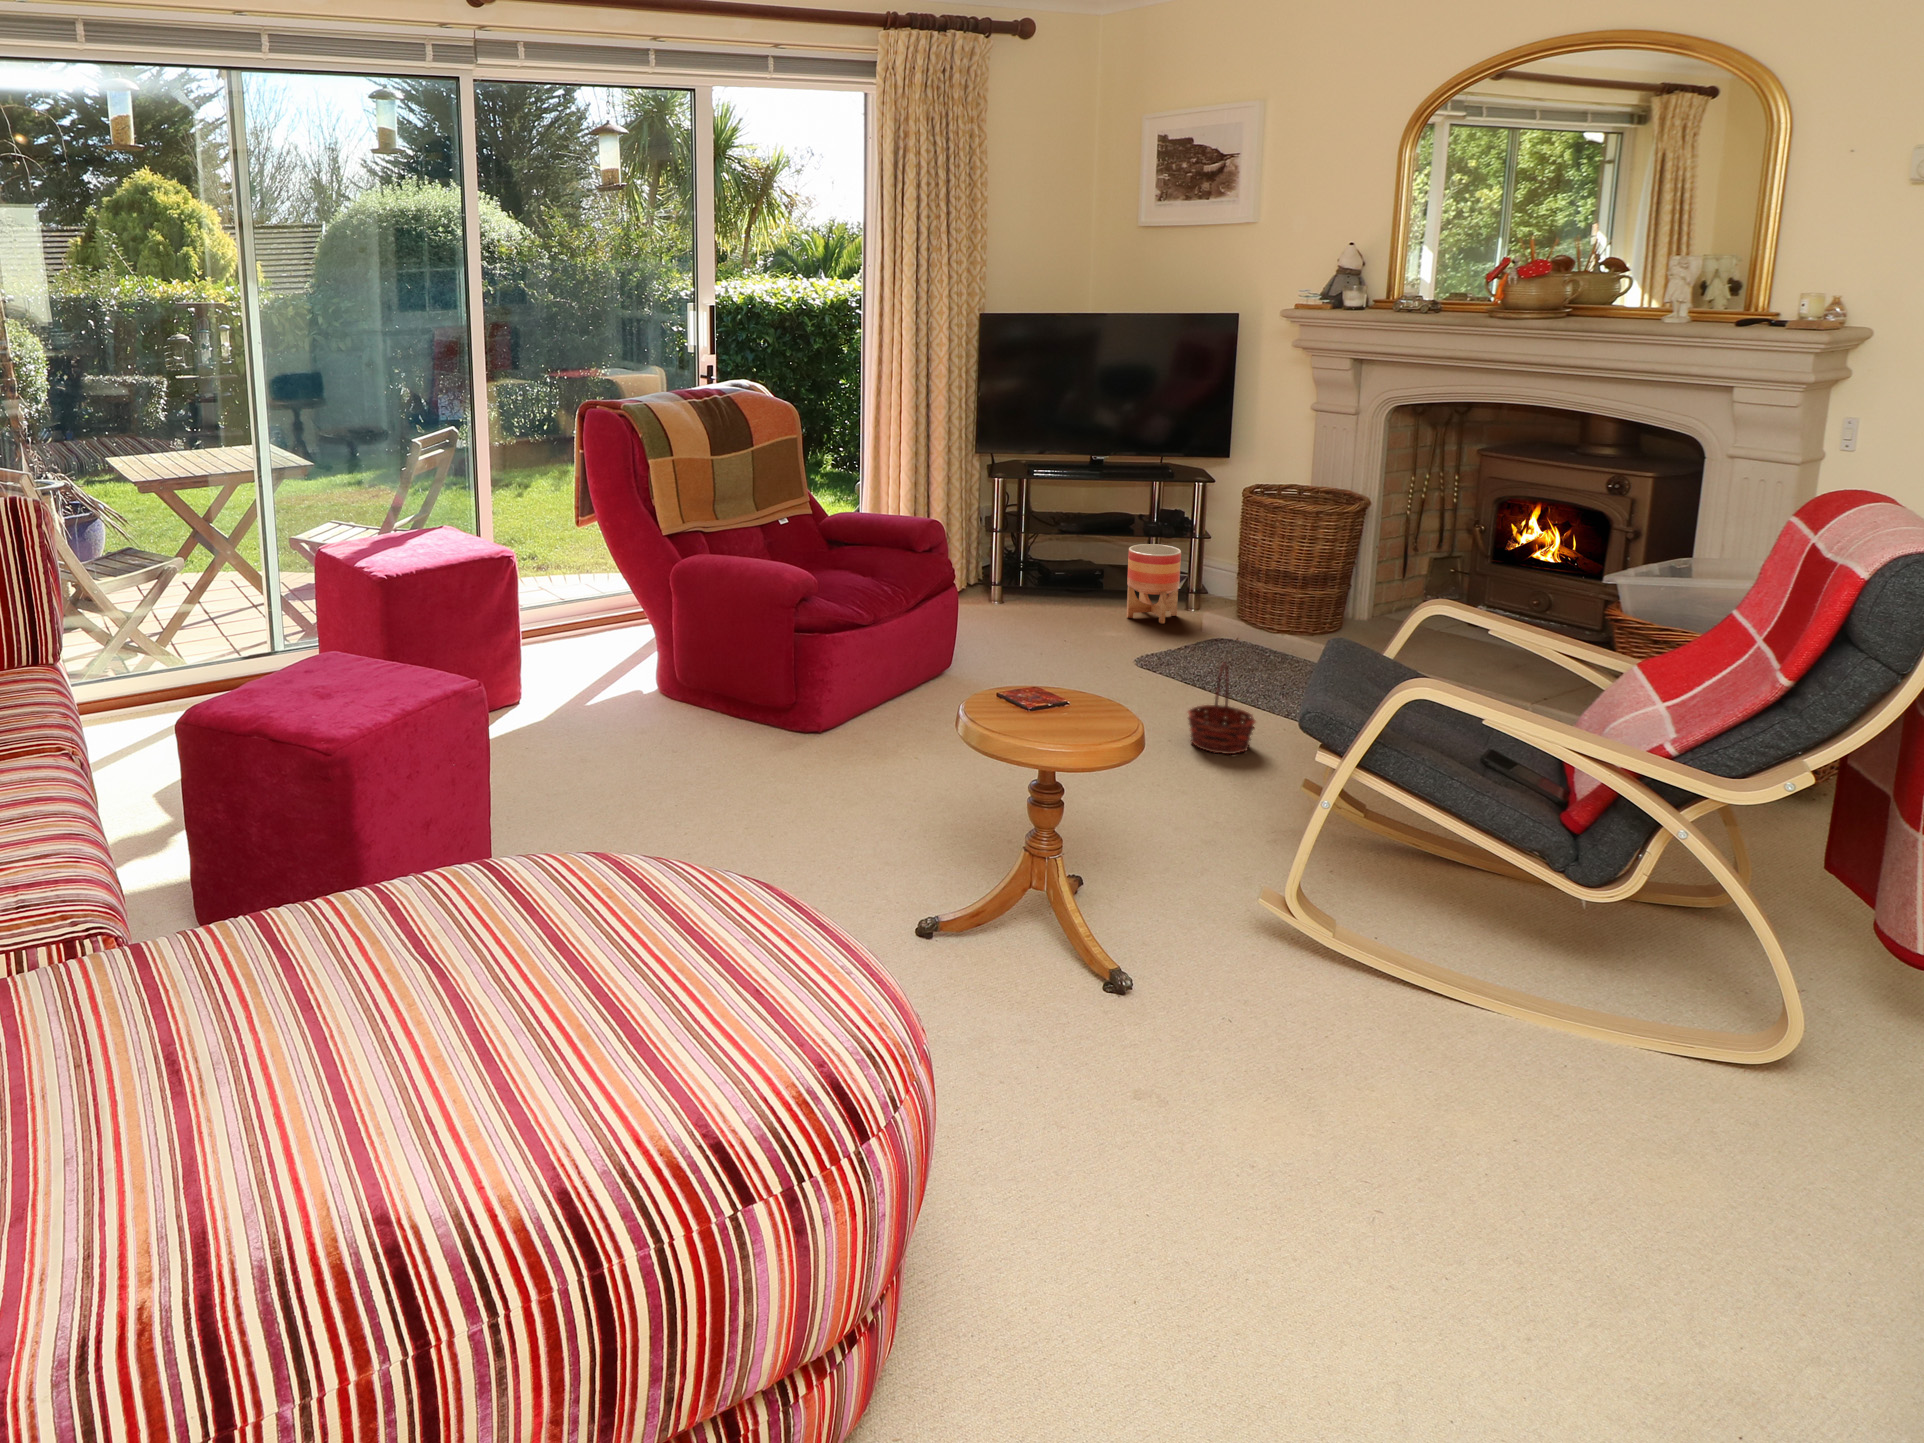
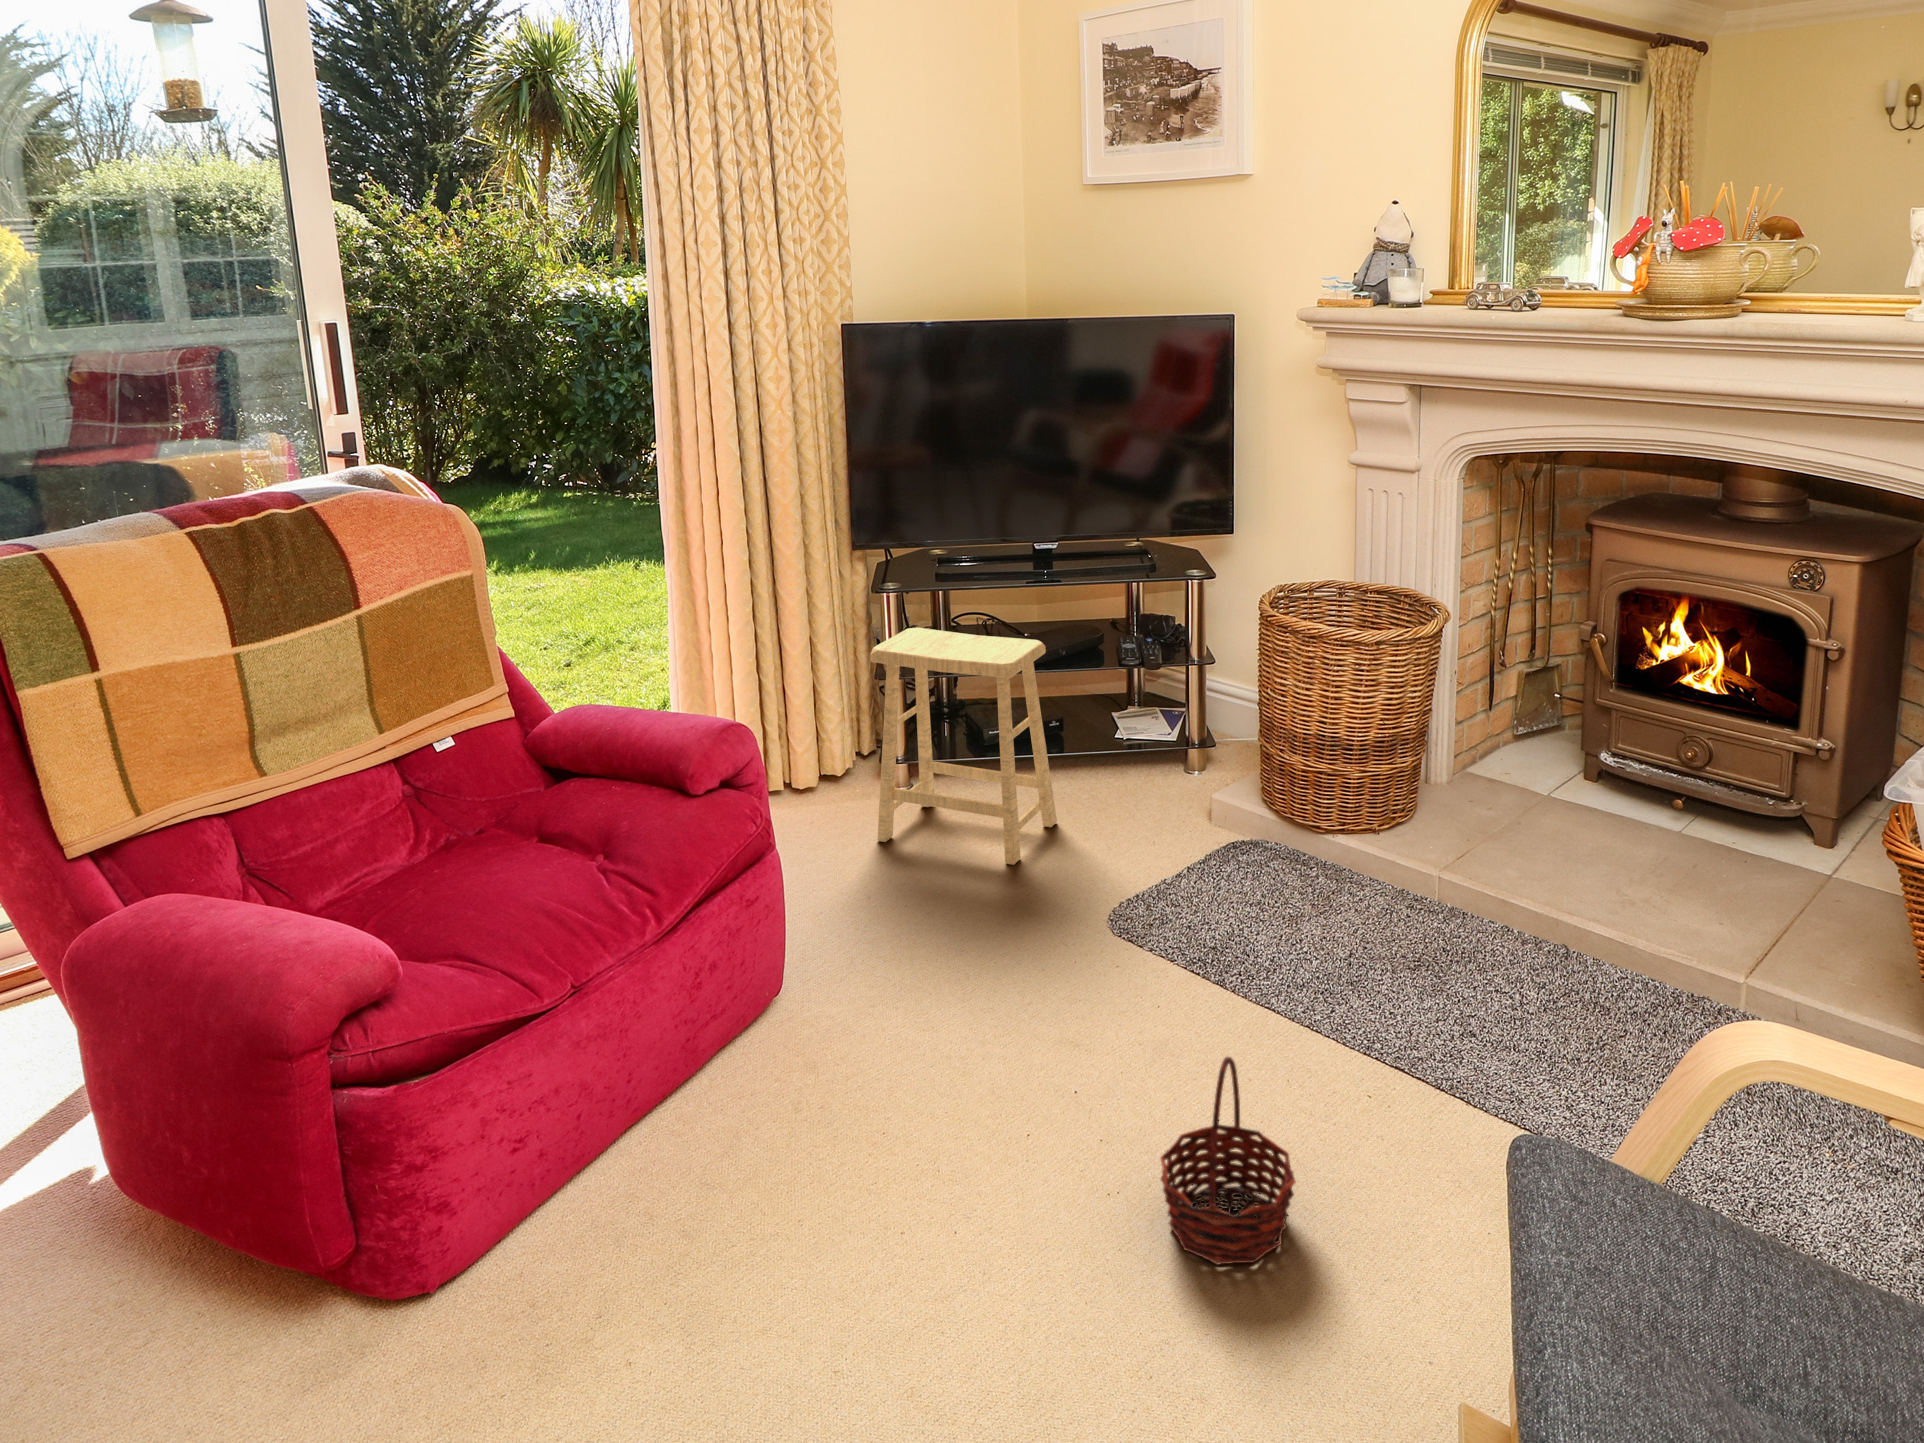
footstool: none [994,496,1106,633] -> present [870,628,1057,865]
planter: present [1126,544,1181,623] -> none [1089,690,1170,825]

